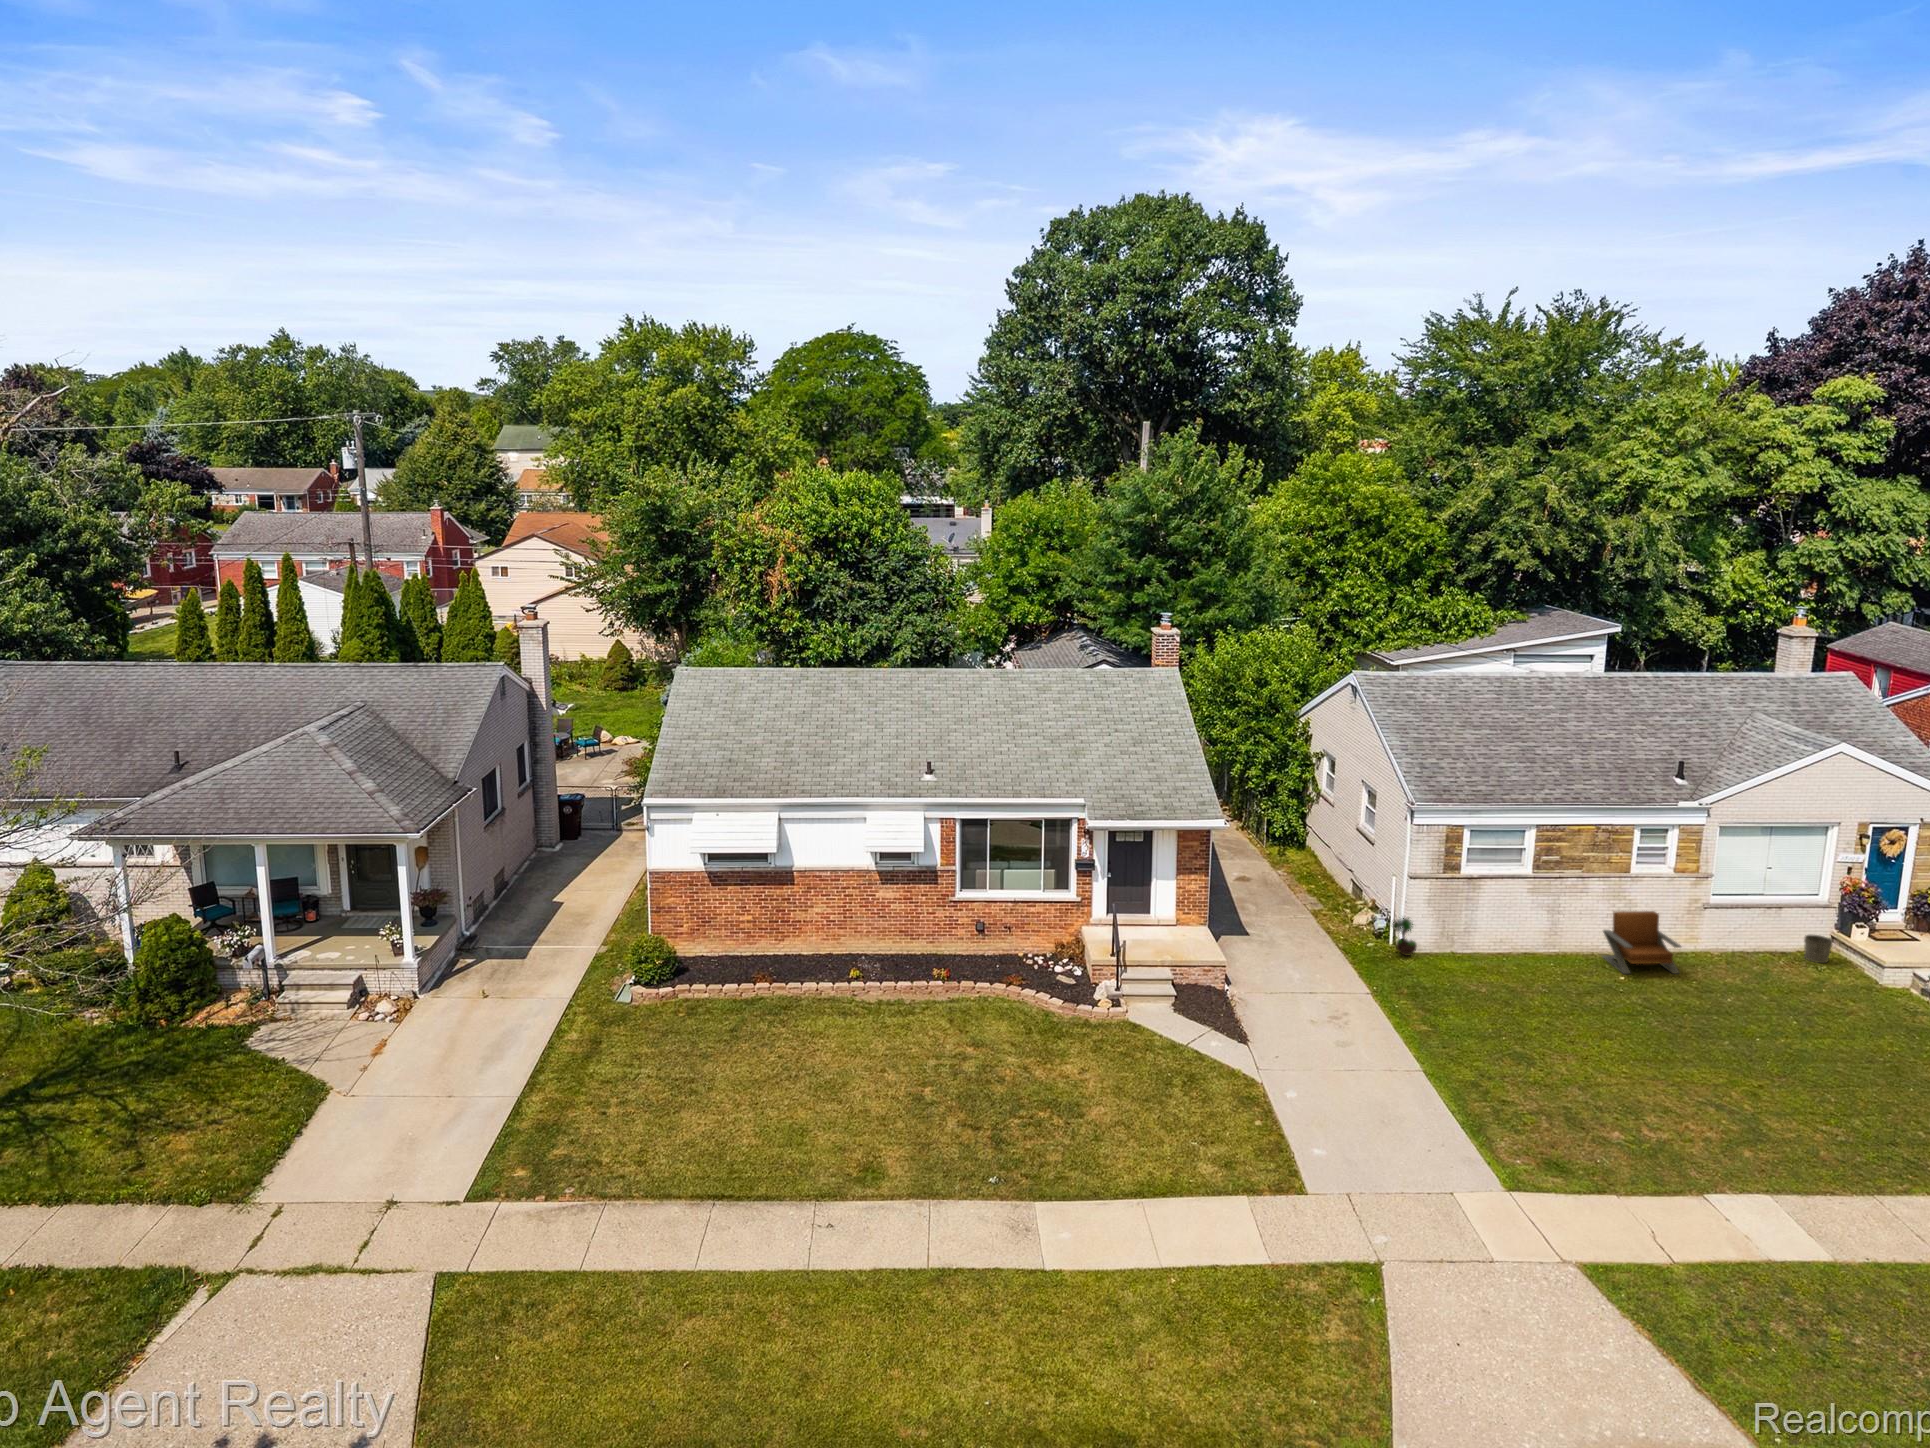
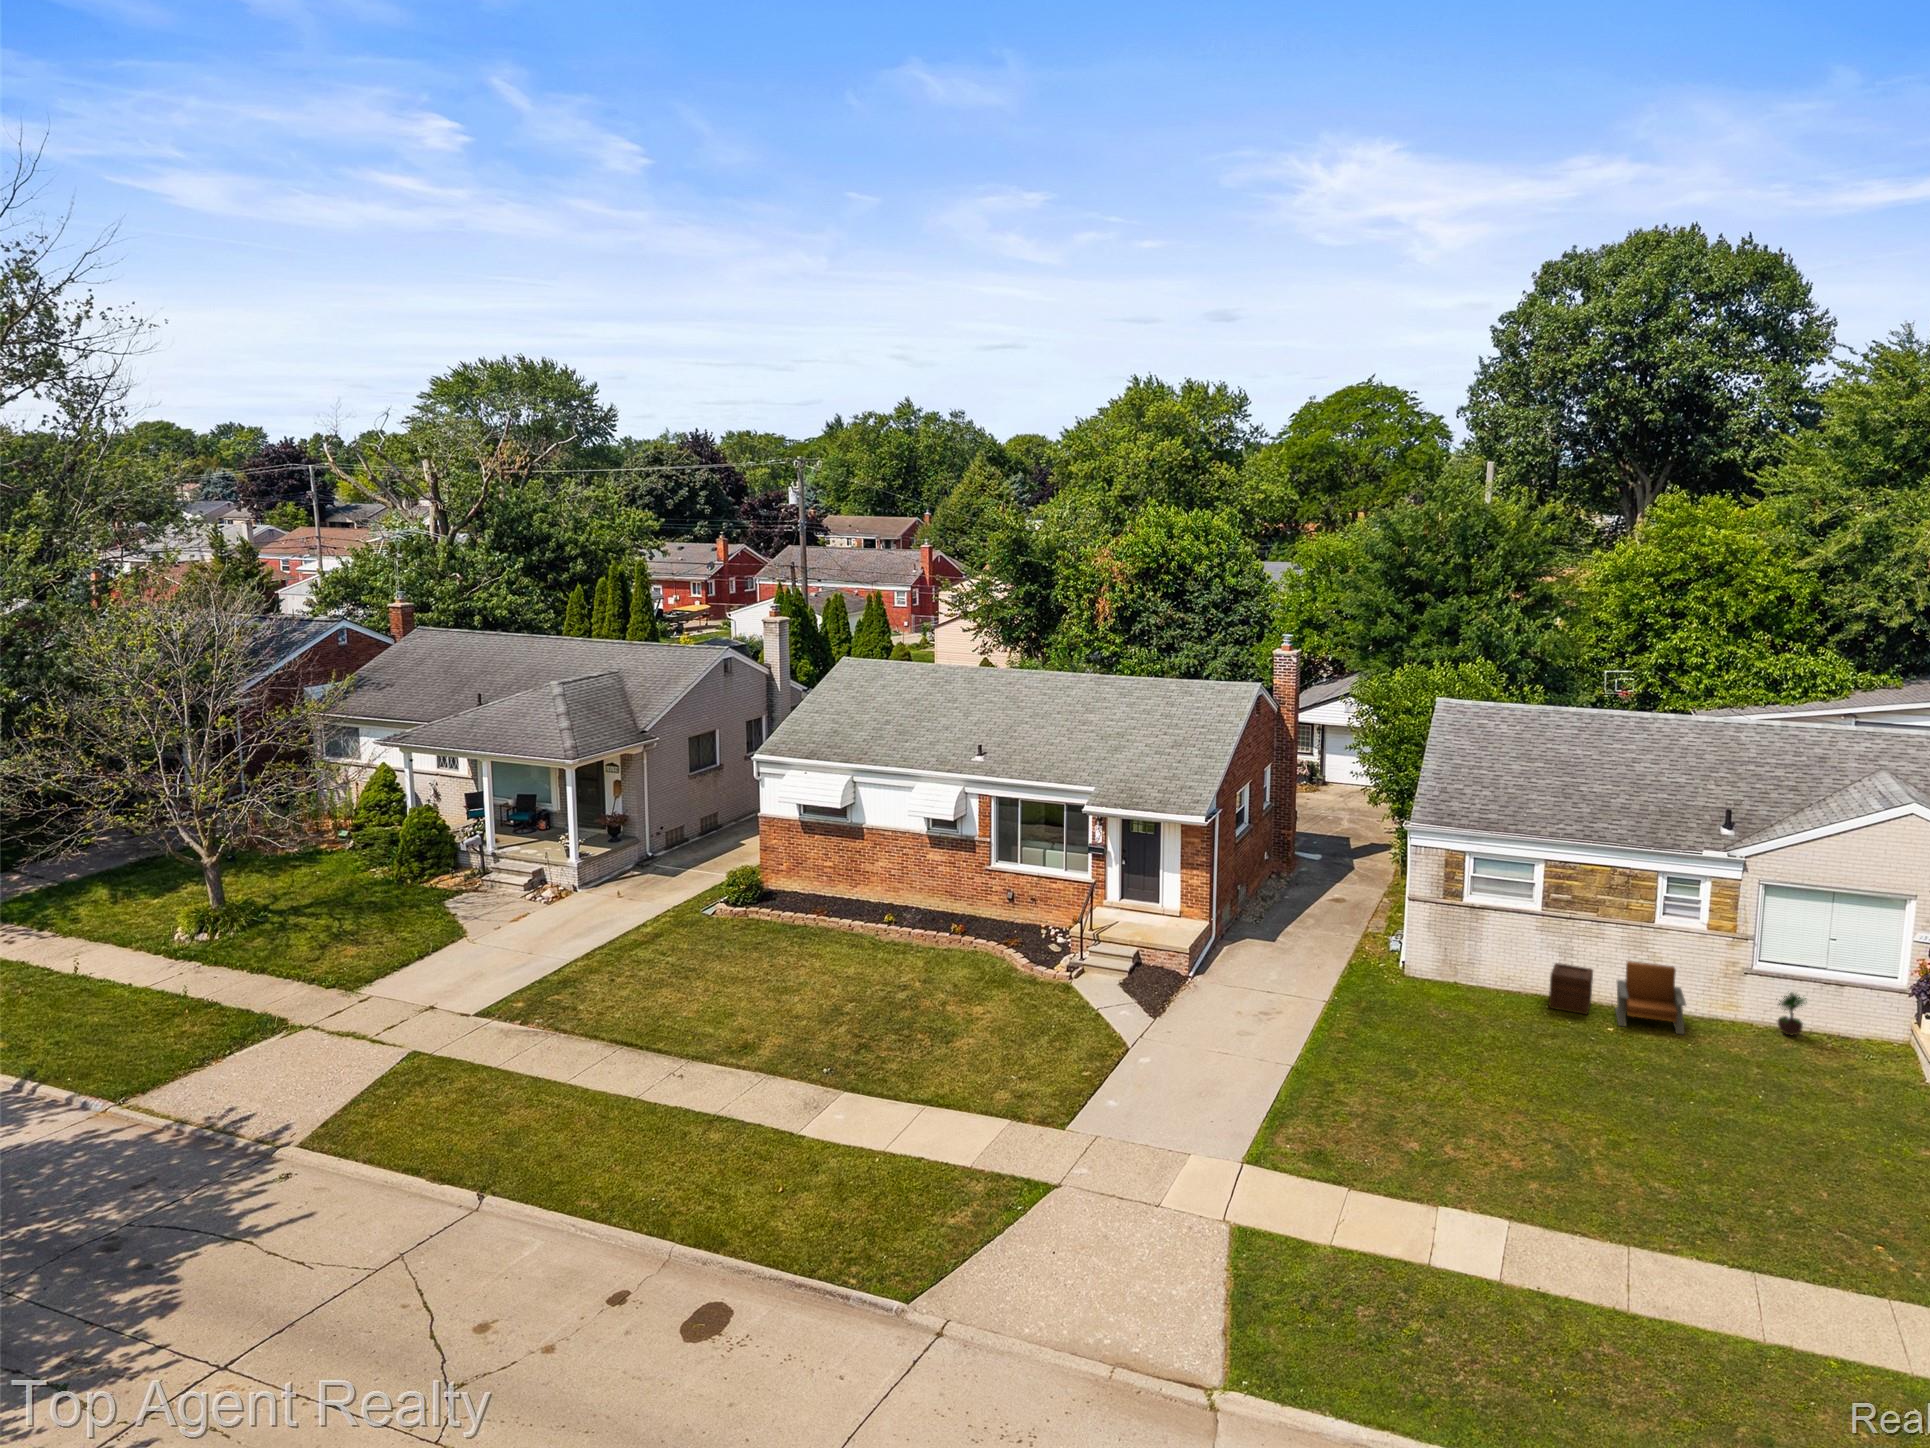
potted tree: present [1392,918,1417,955] -> present [1778,993,1806,1035]
wooden crate: none [1543,922,1593,968] -> present [1549,963,1593,1014]
bucket: present [1804,935,1834,963] -> none [1862,1019,1897,1053]

